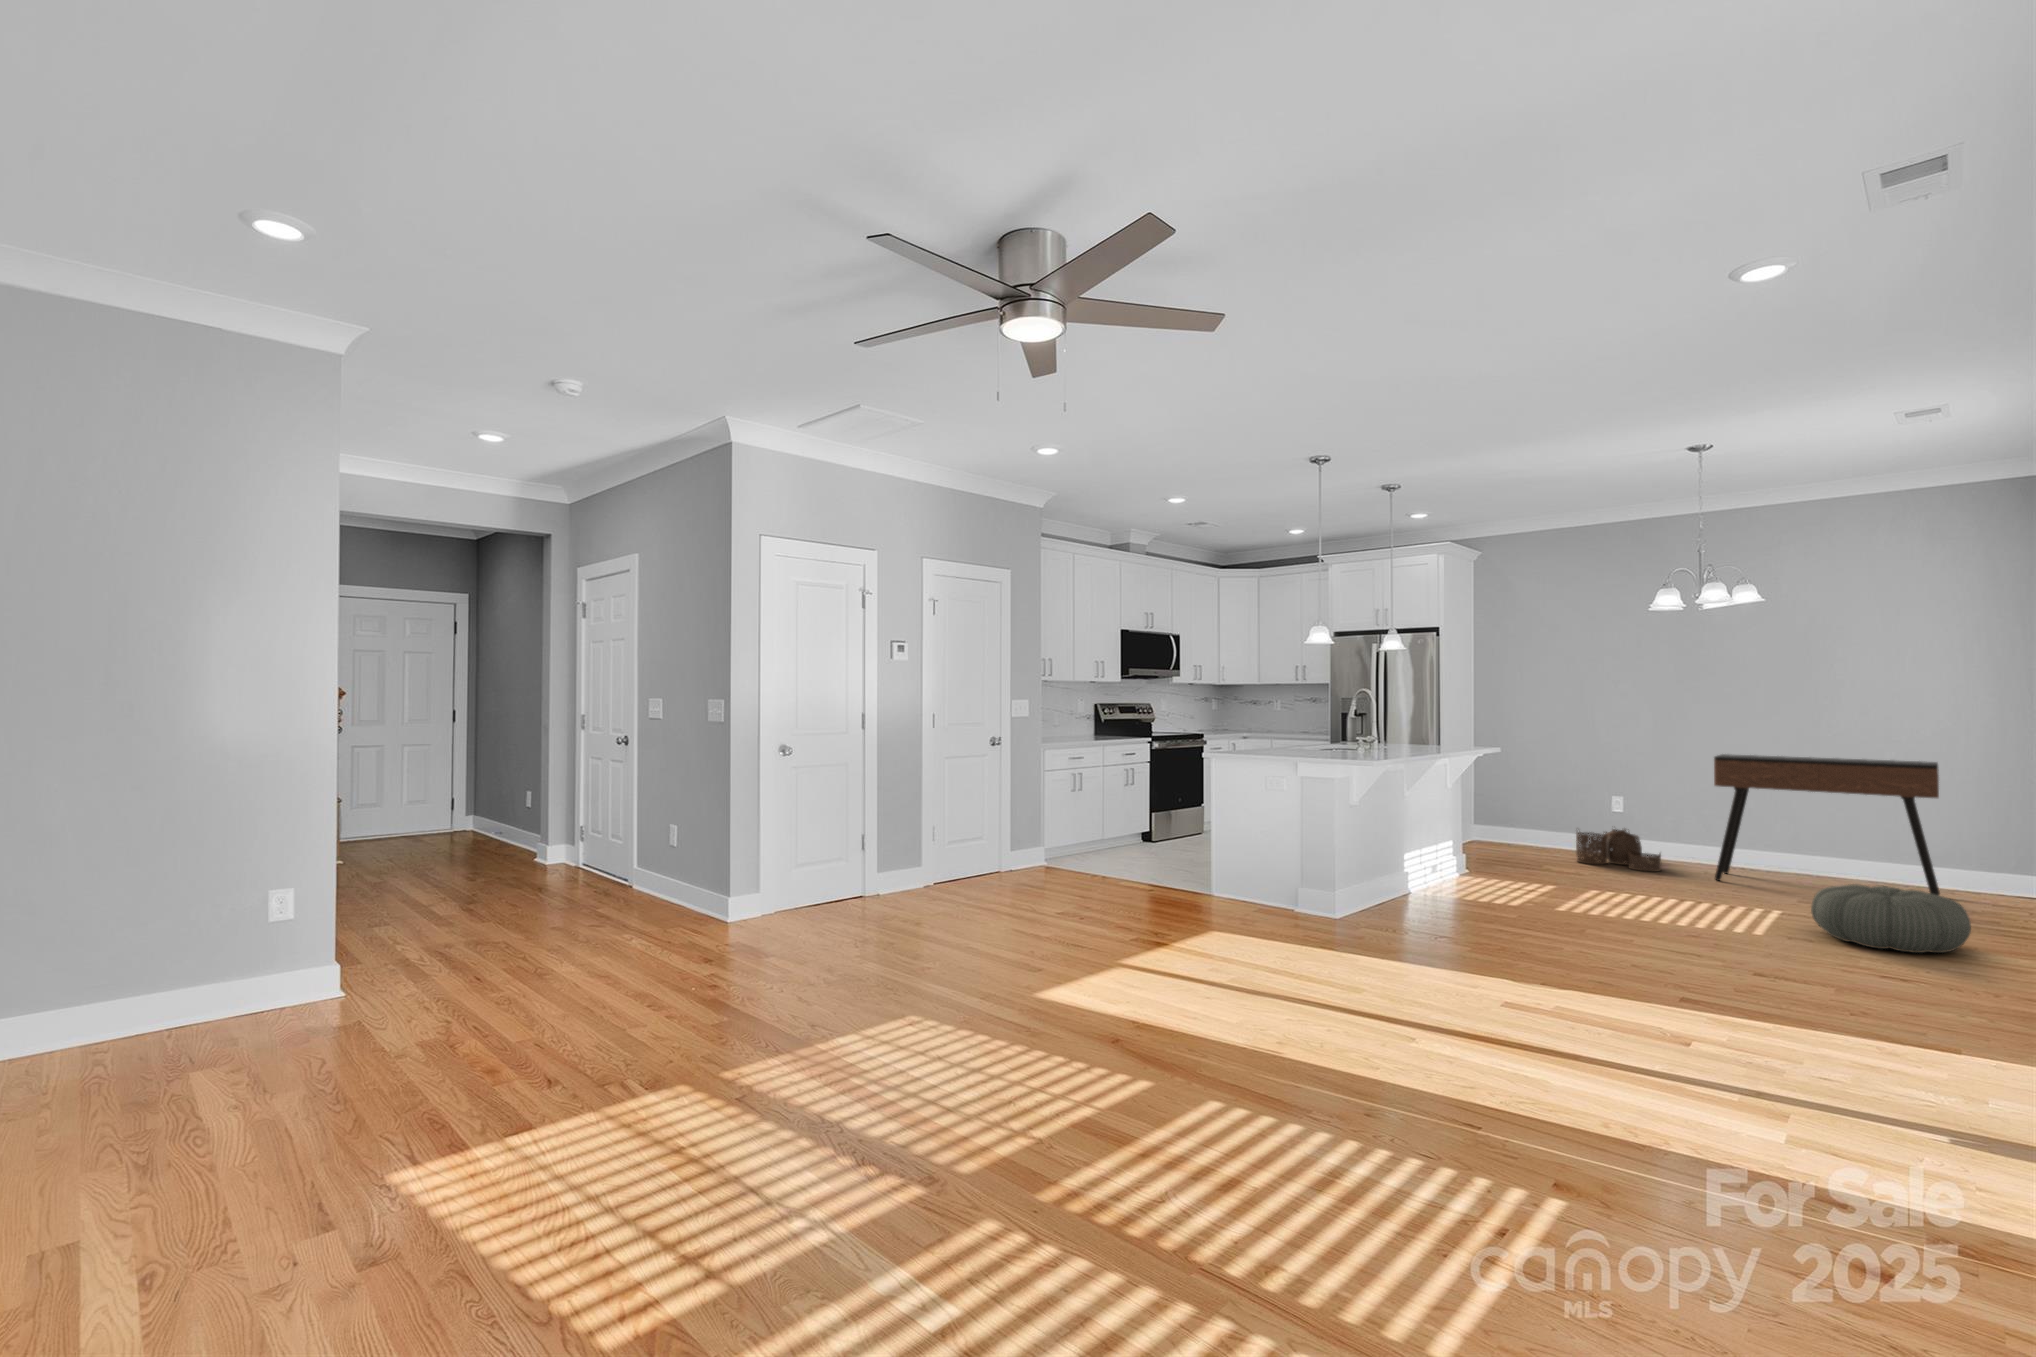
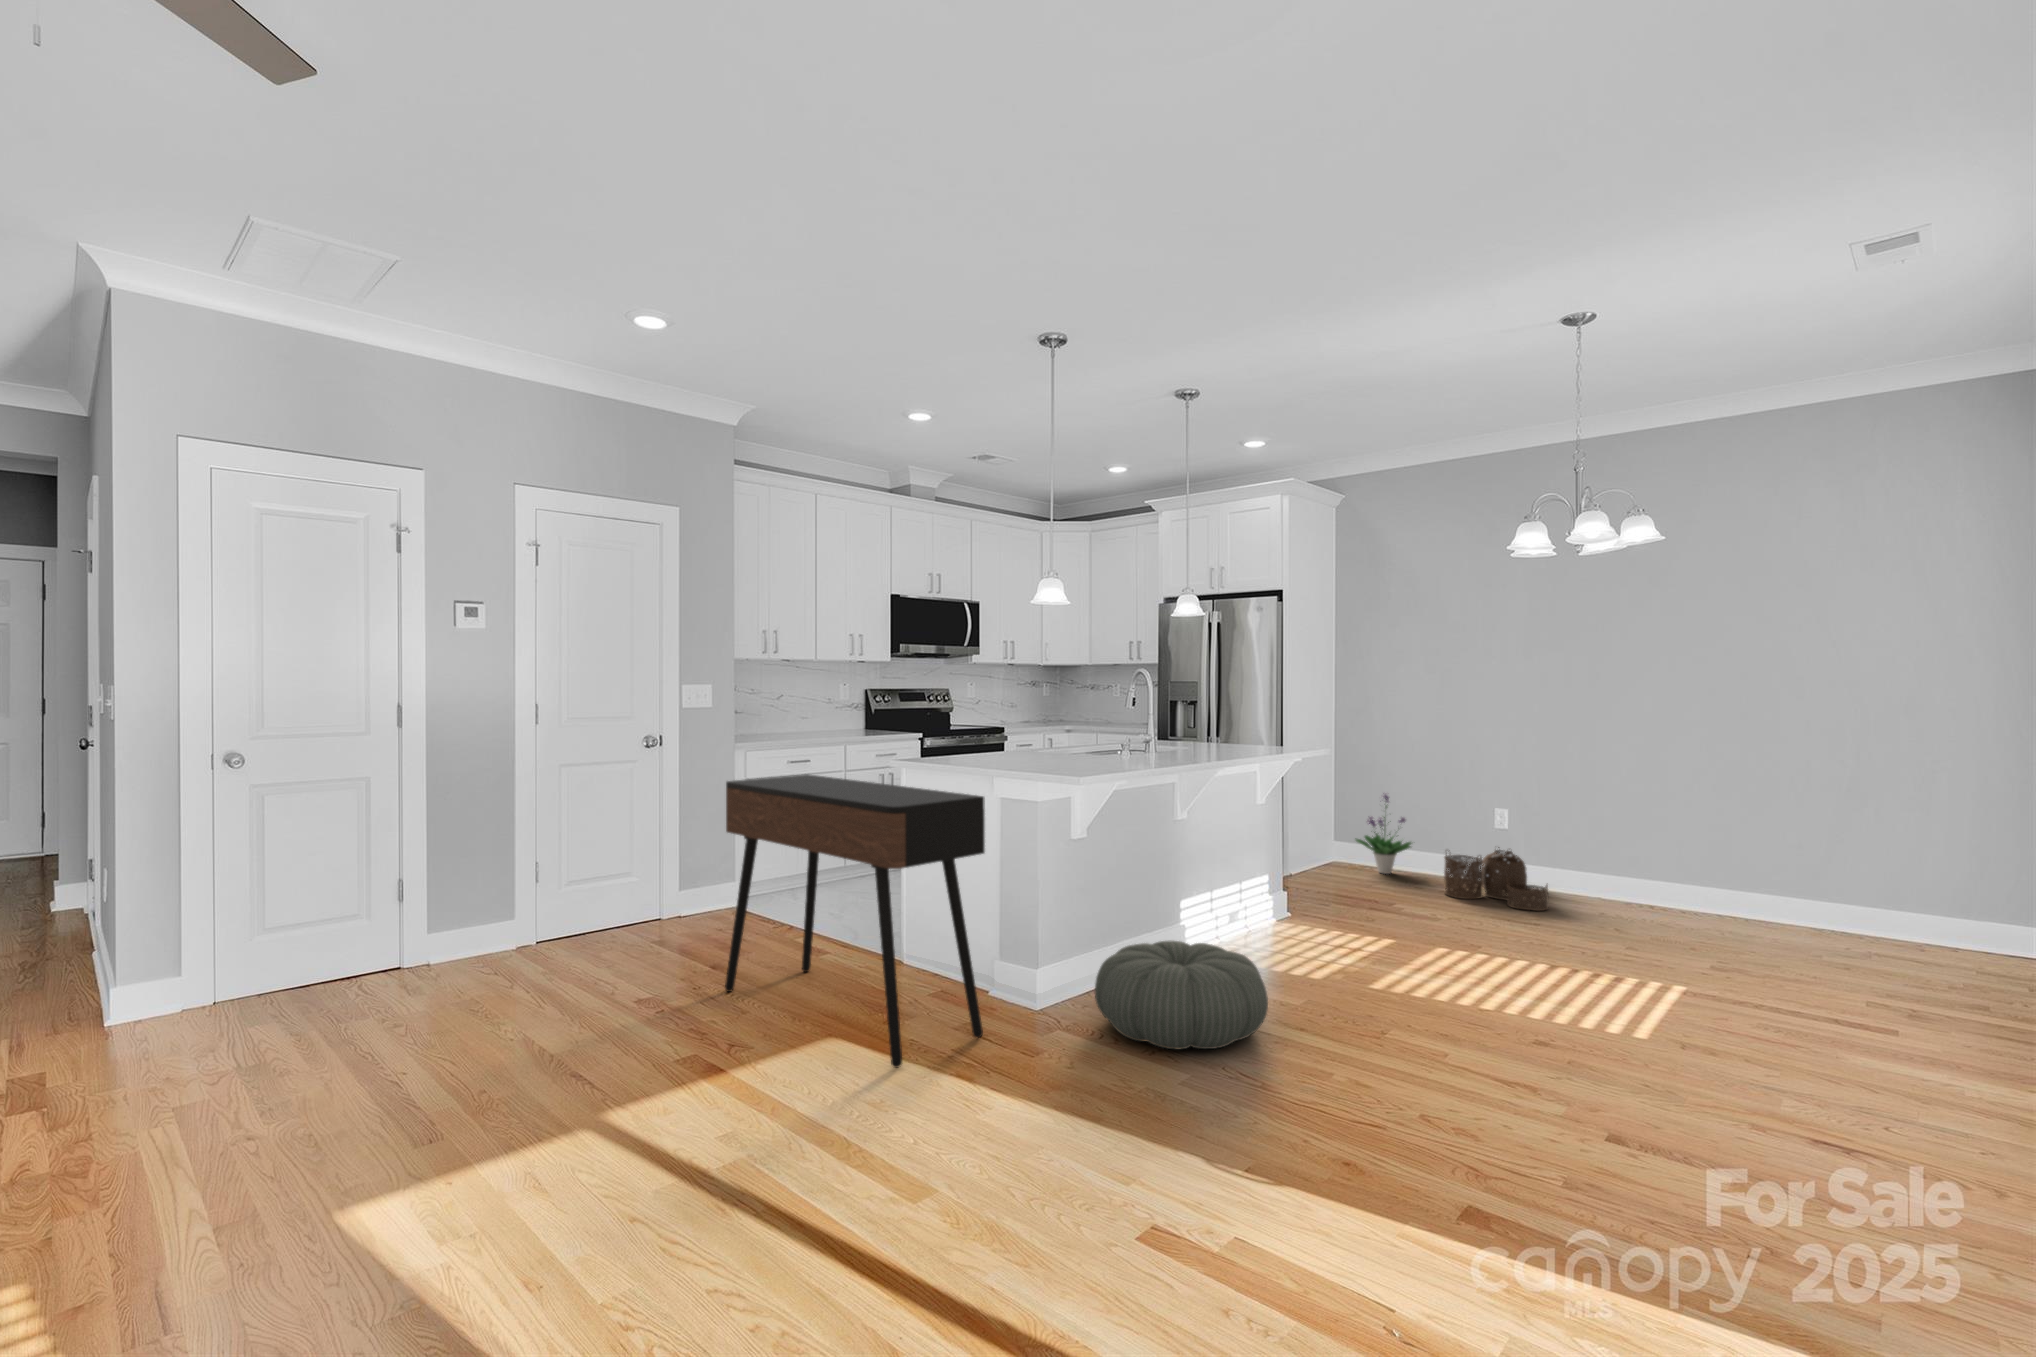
console table: present [1714,754,1940,895] -> present [725,774,985,1068]
potted plant: none [1494,786,1544,849] -> present [1356,793,1411,874]
pouf: present [1811,884,1971,953] -> present [1095,940,1268,1049]

